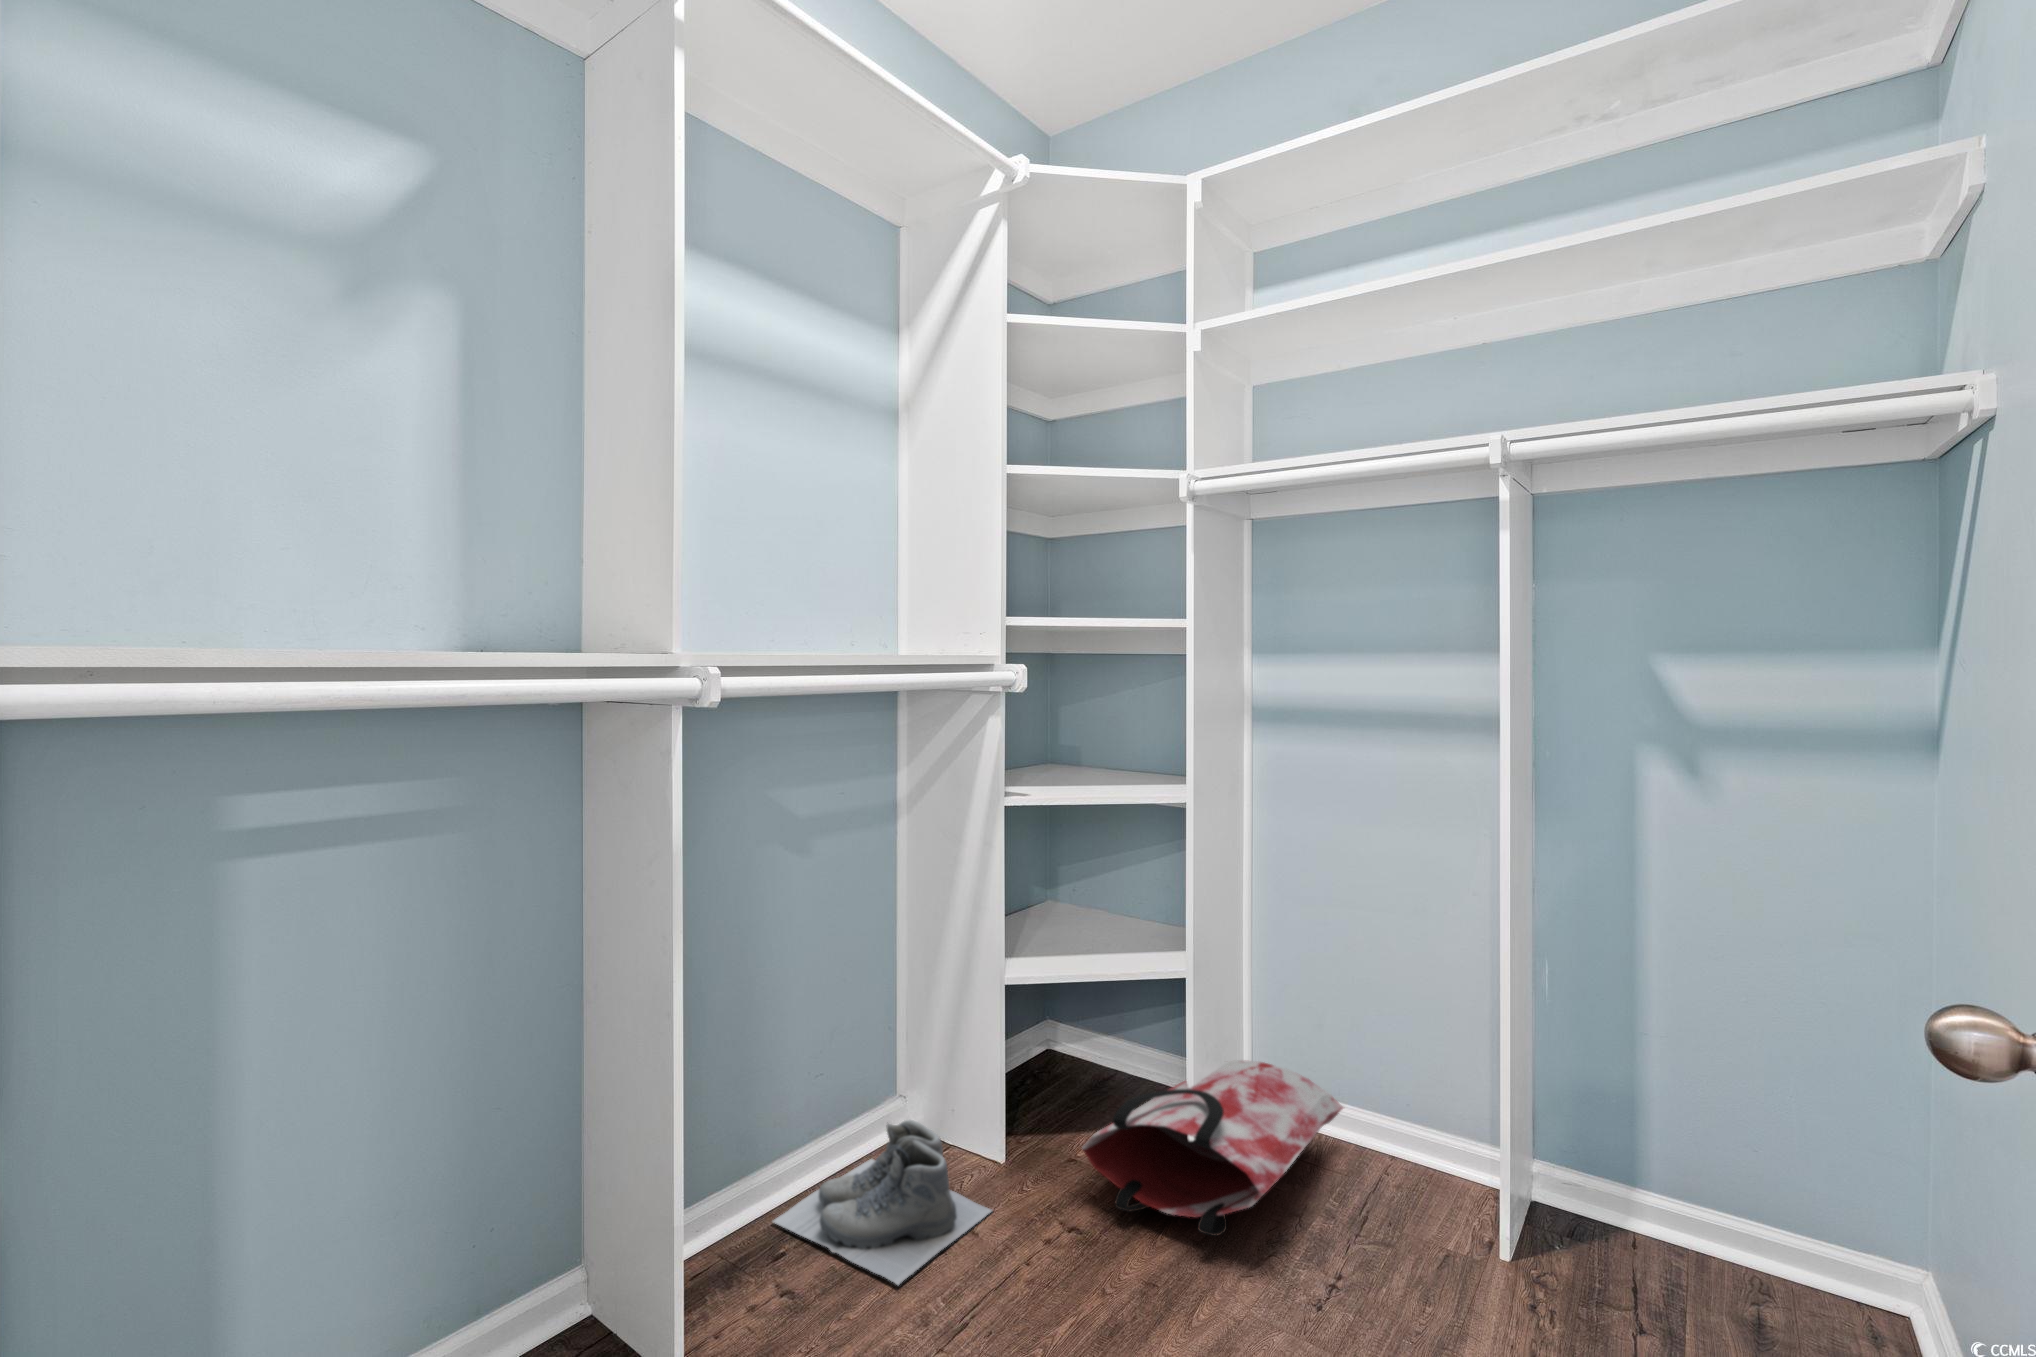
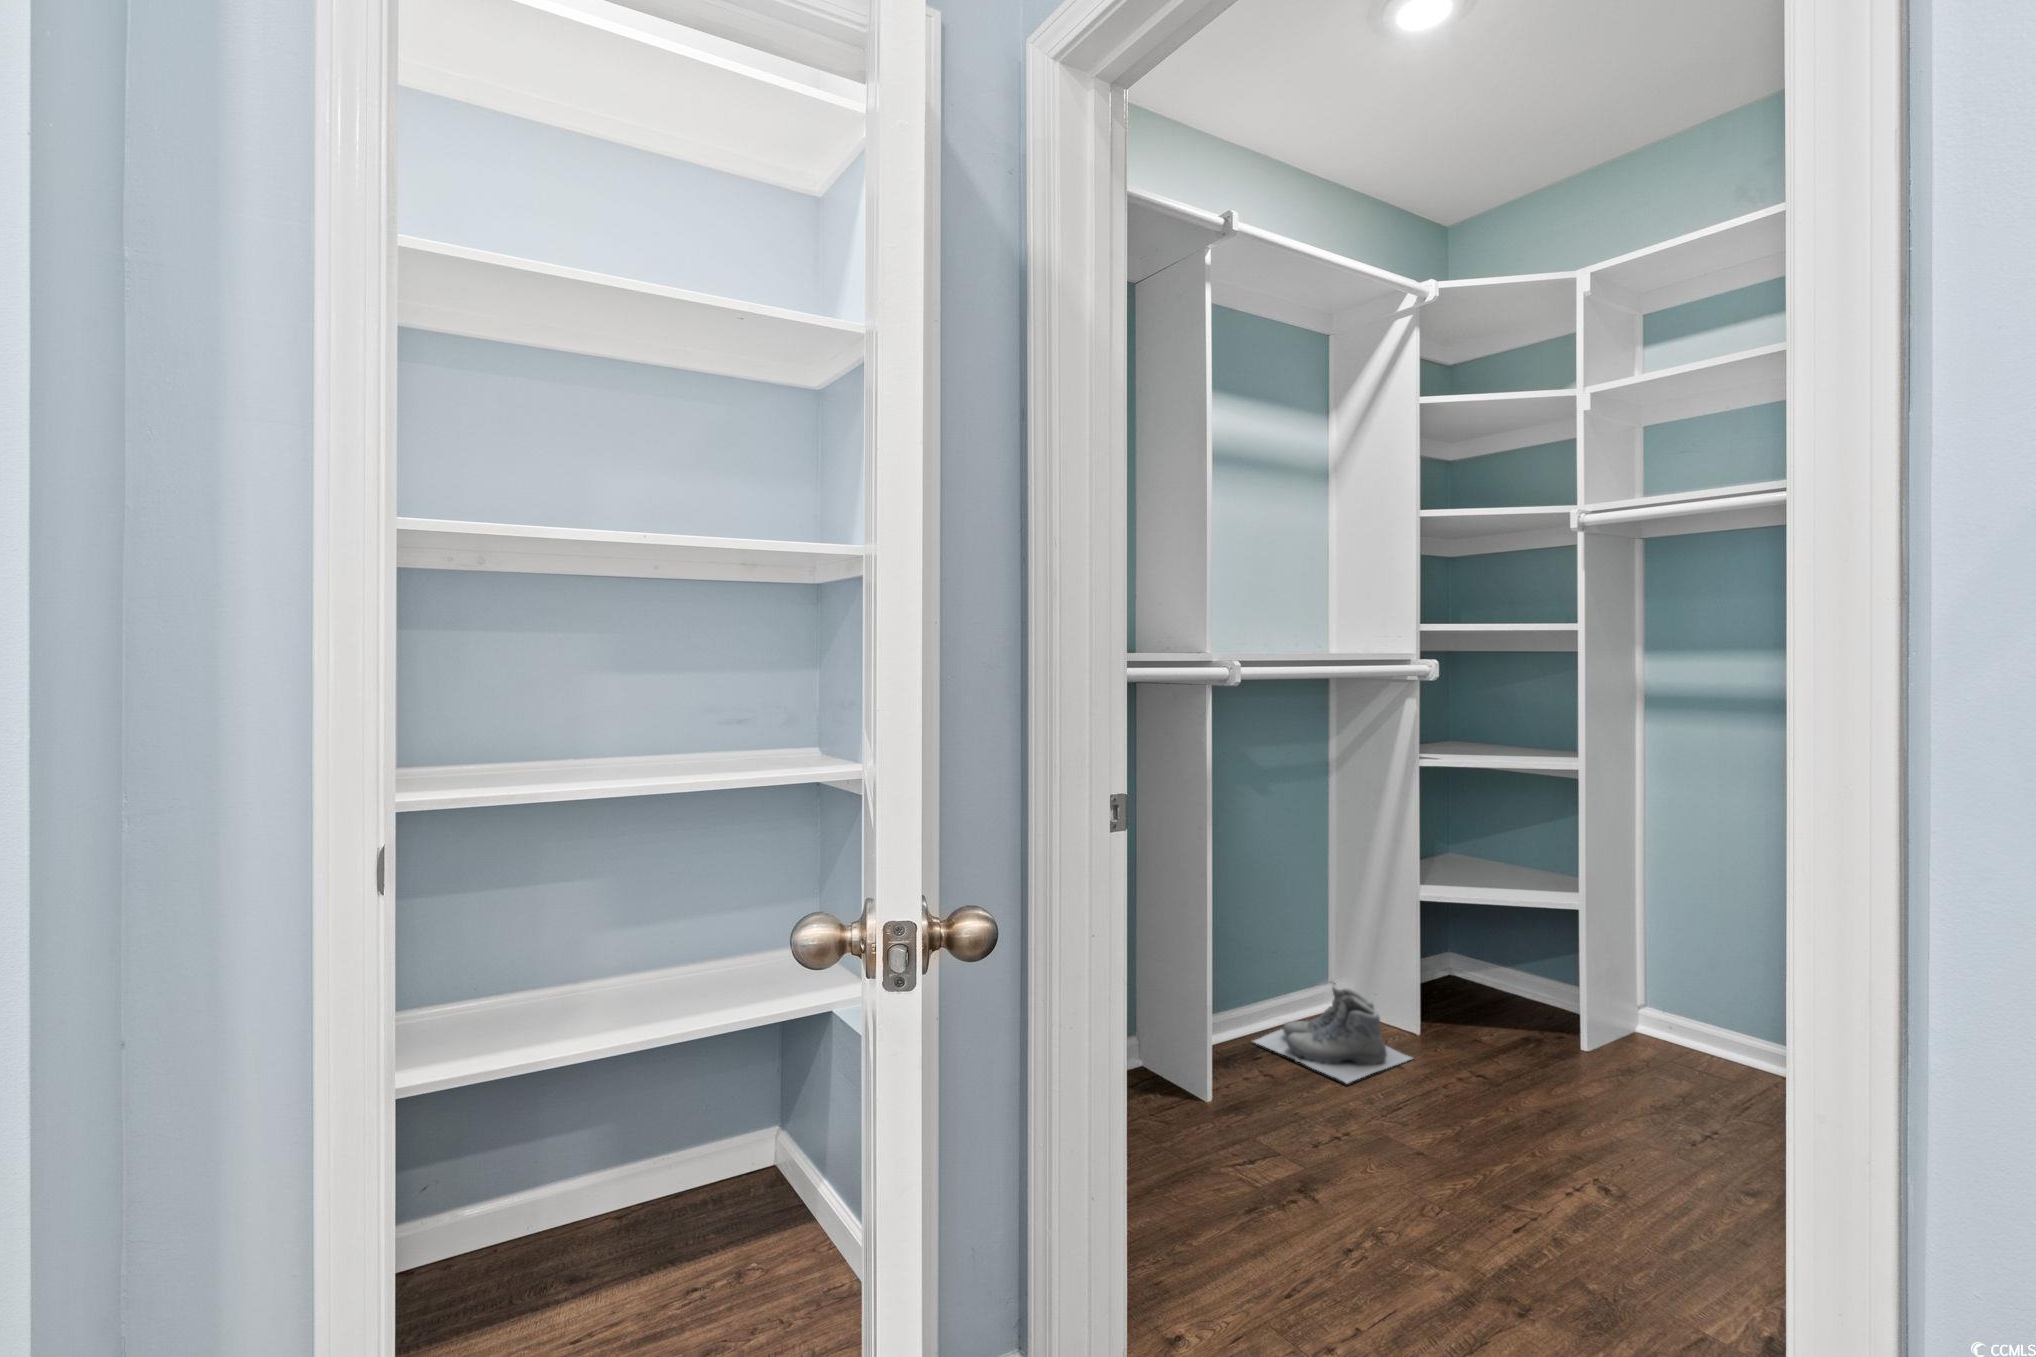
bag: present [1082,1060,1343,1236] -> none [1486,988,1732,1092]

